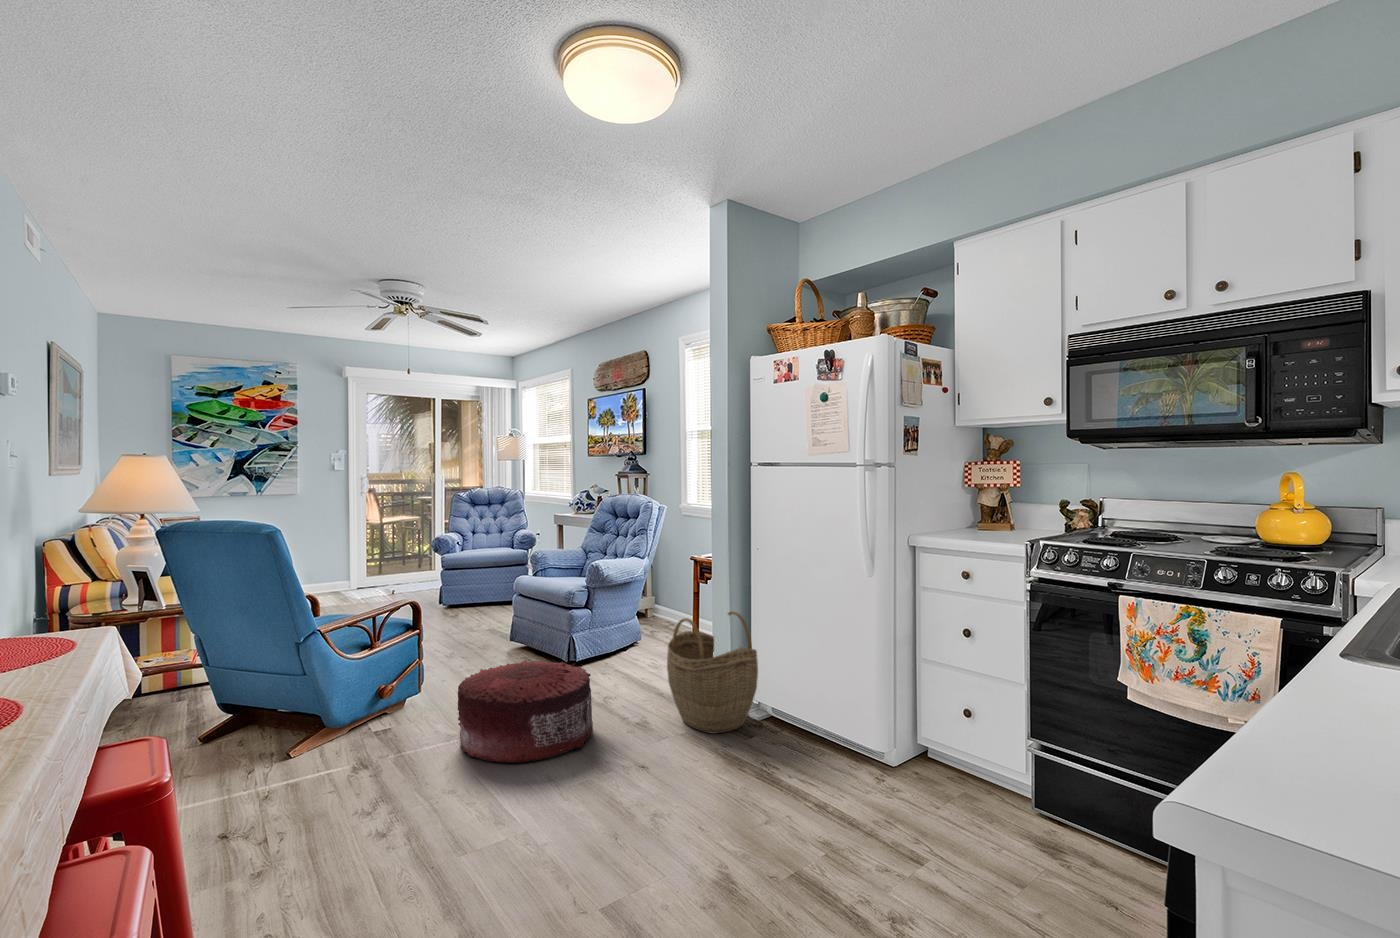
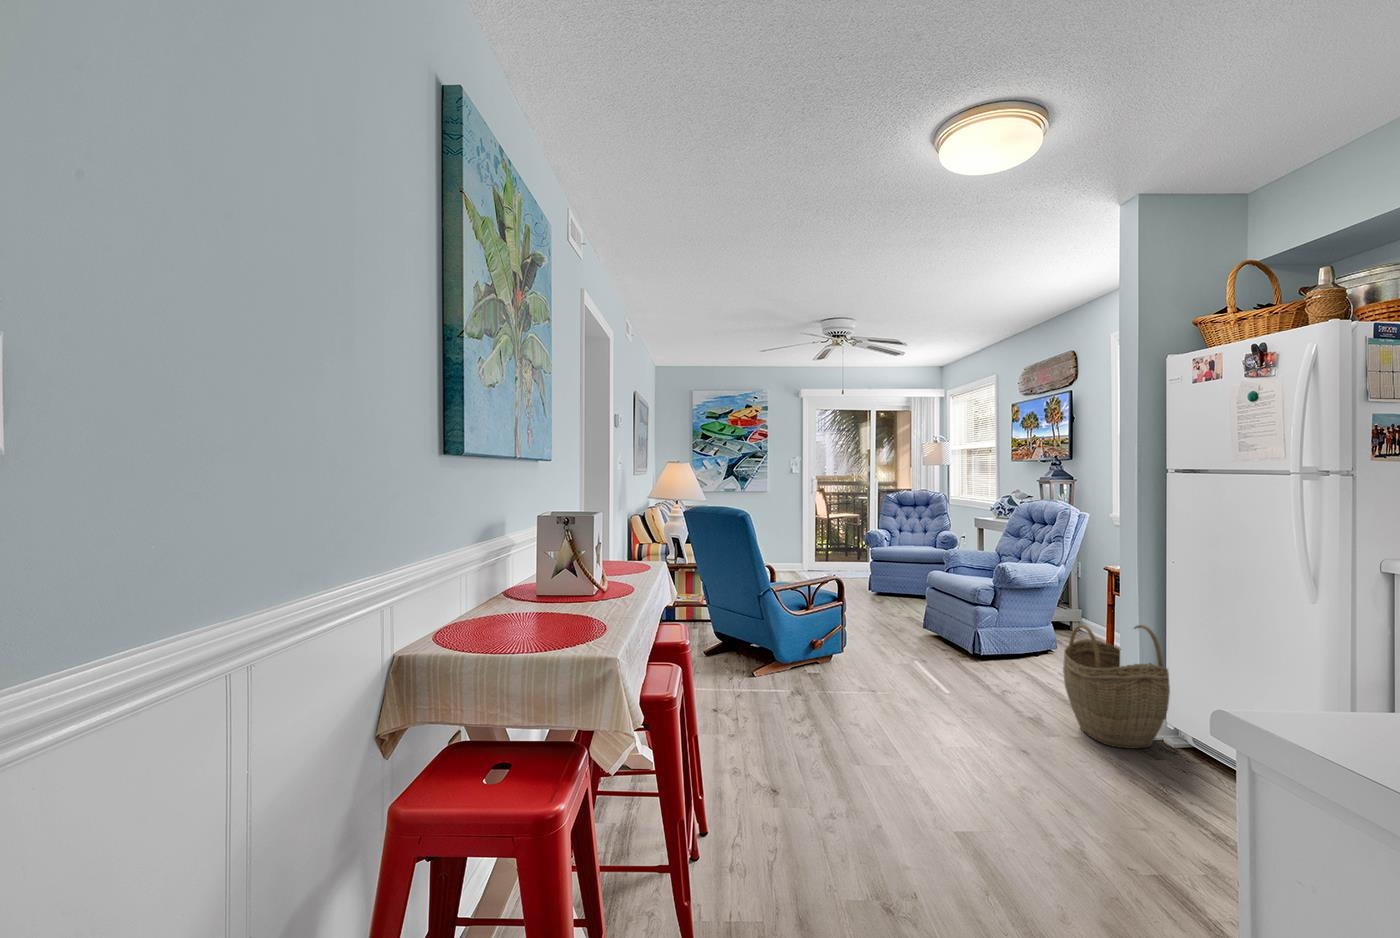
pouf: present [458,660,594,763] -> none [860,643,982,730]

